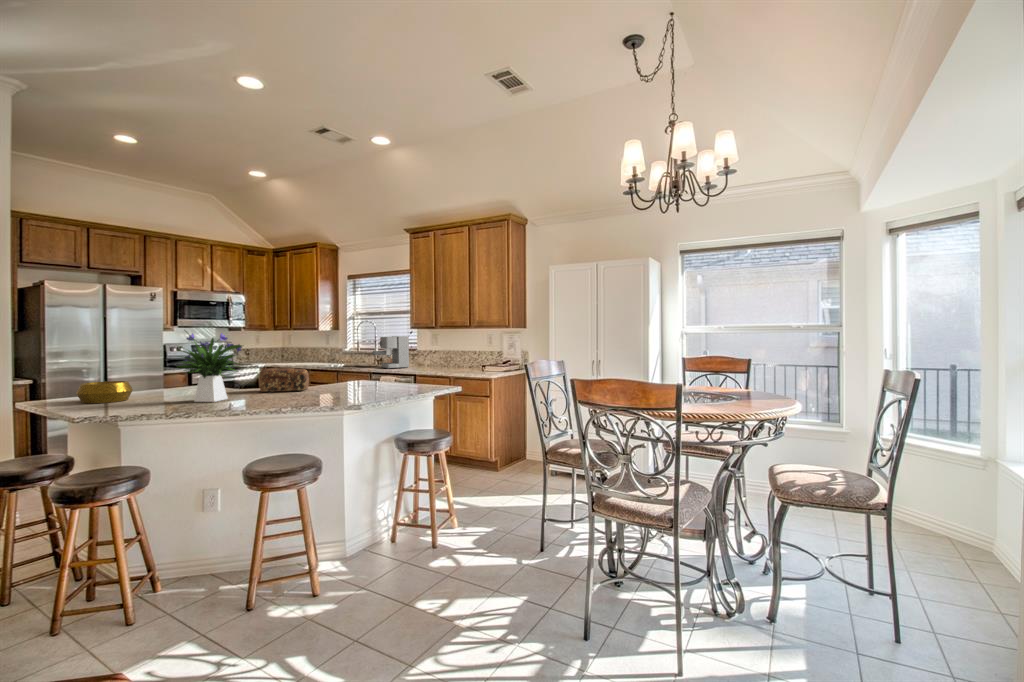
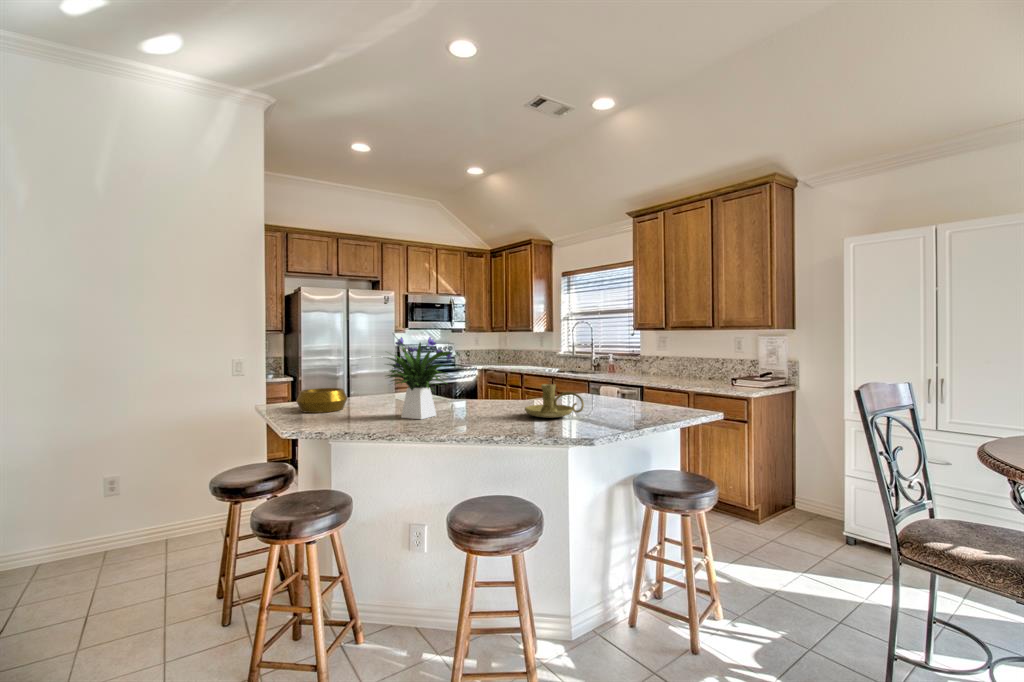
coffee maker: present [372,336,409,369] -> none [590,339,632,376]
bread loaf: present [259,368,309,392] -> none [472,378,526,407]
candle holder: none [307,370,356,396] -> present [525,384,584,418]

